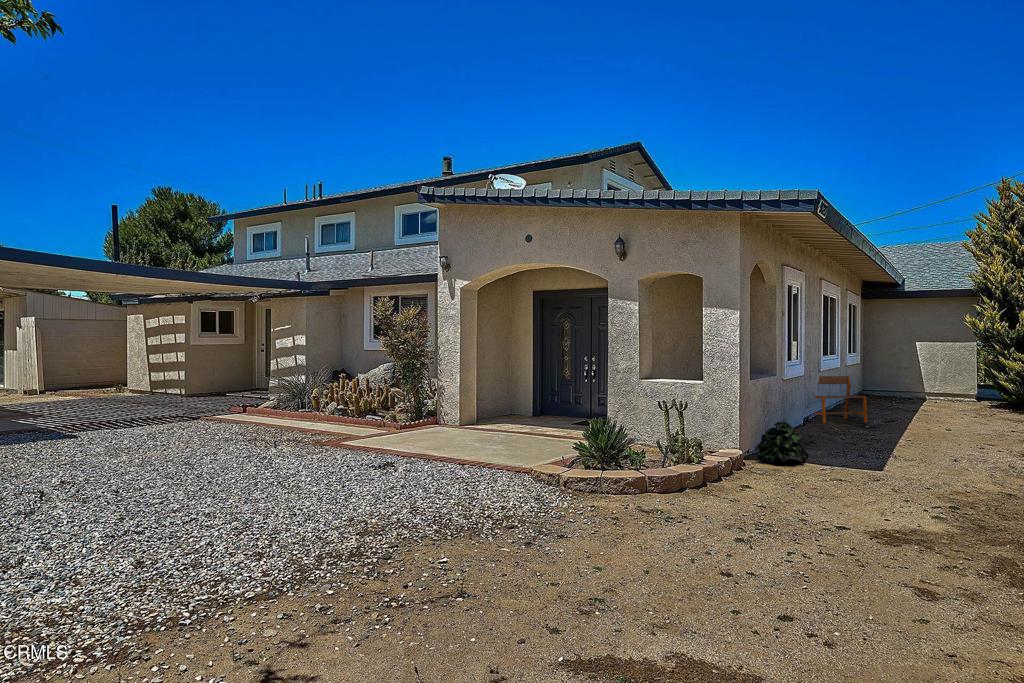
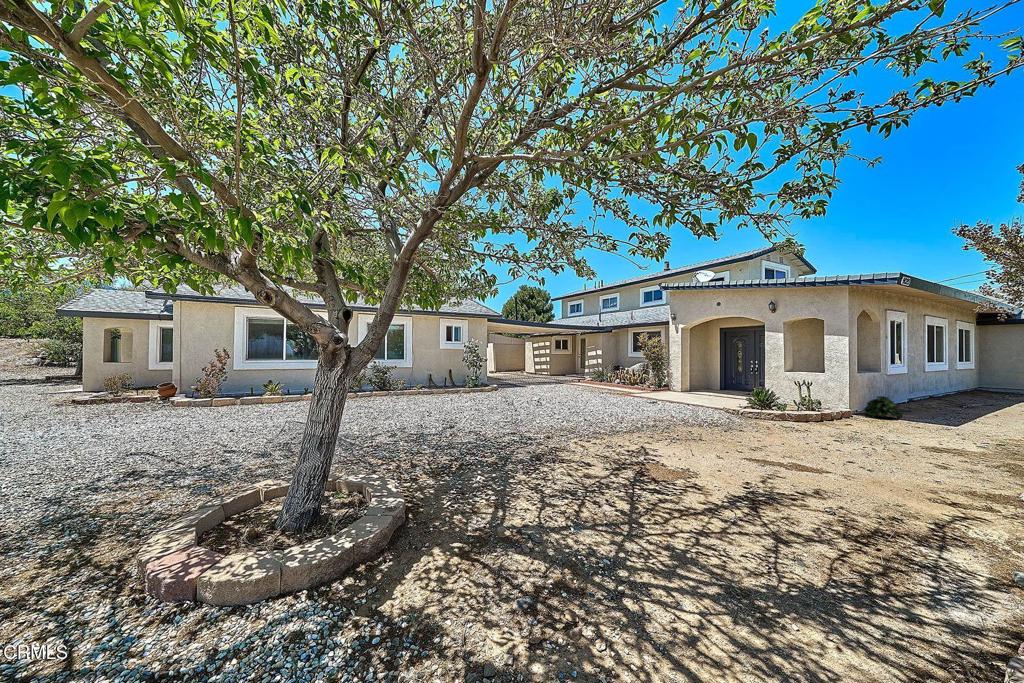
bench: present [814,376,867,423] -> none [916,375,971,406]

